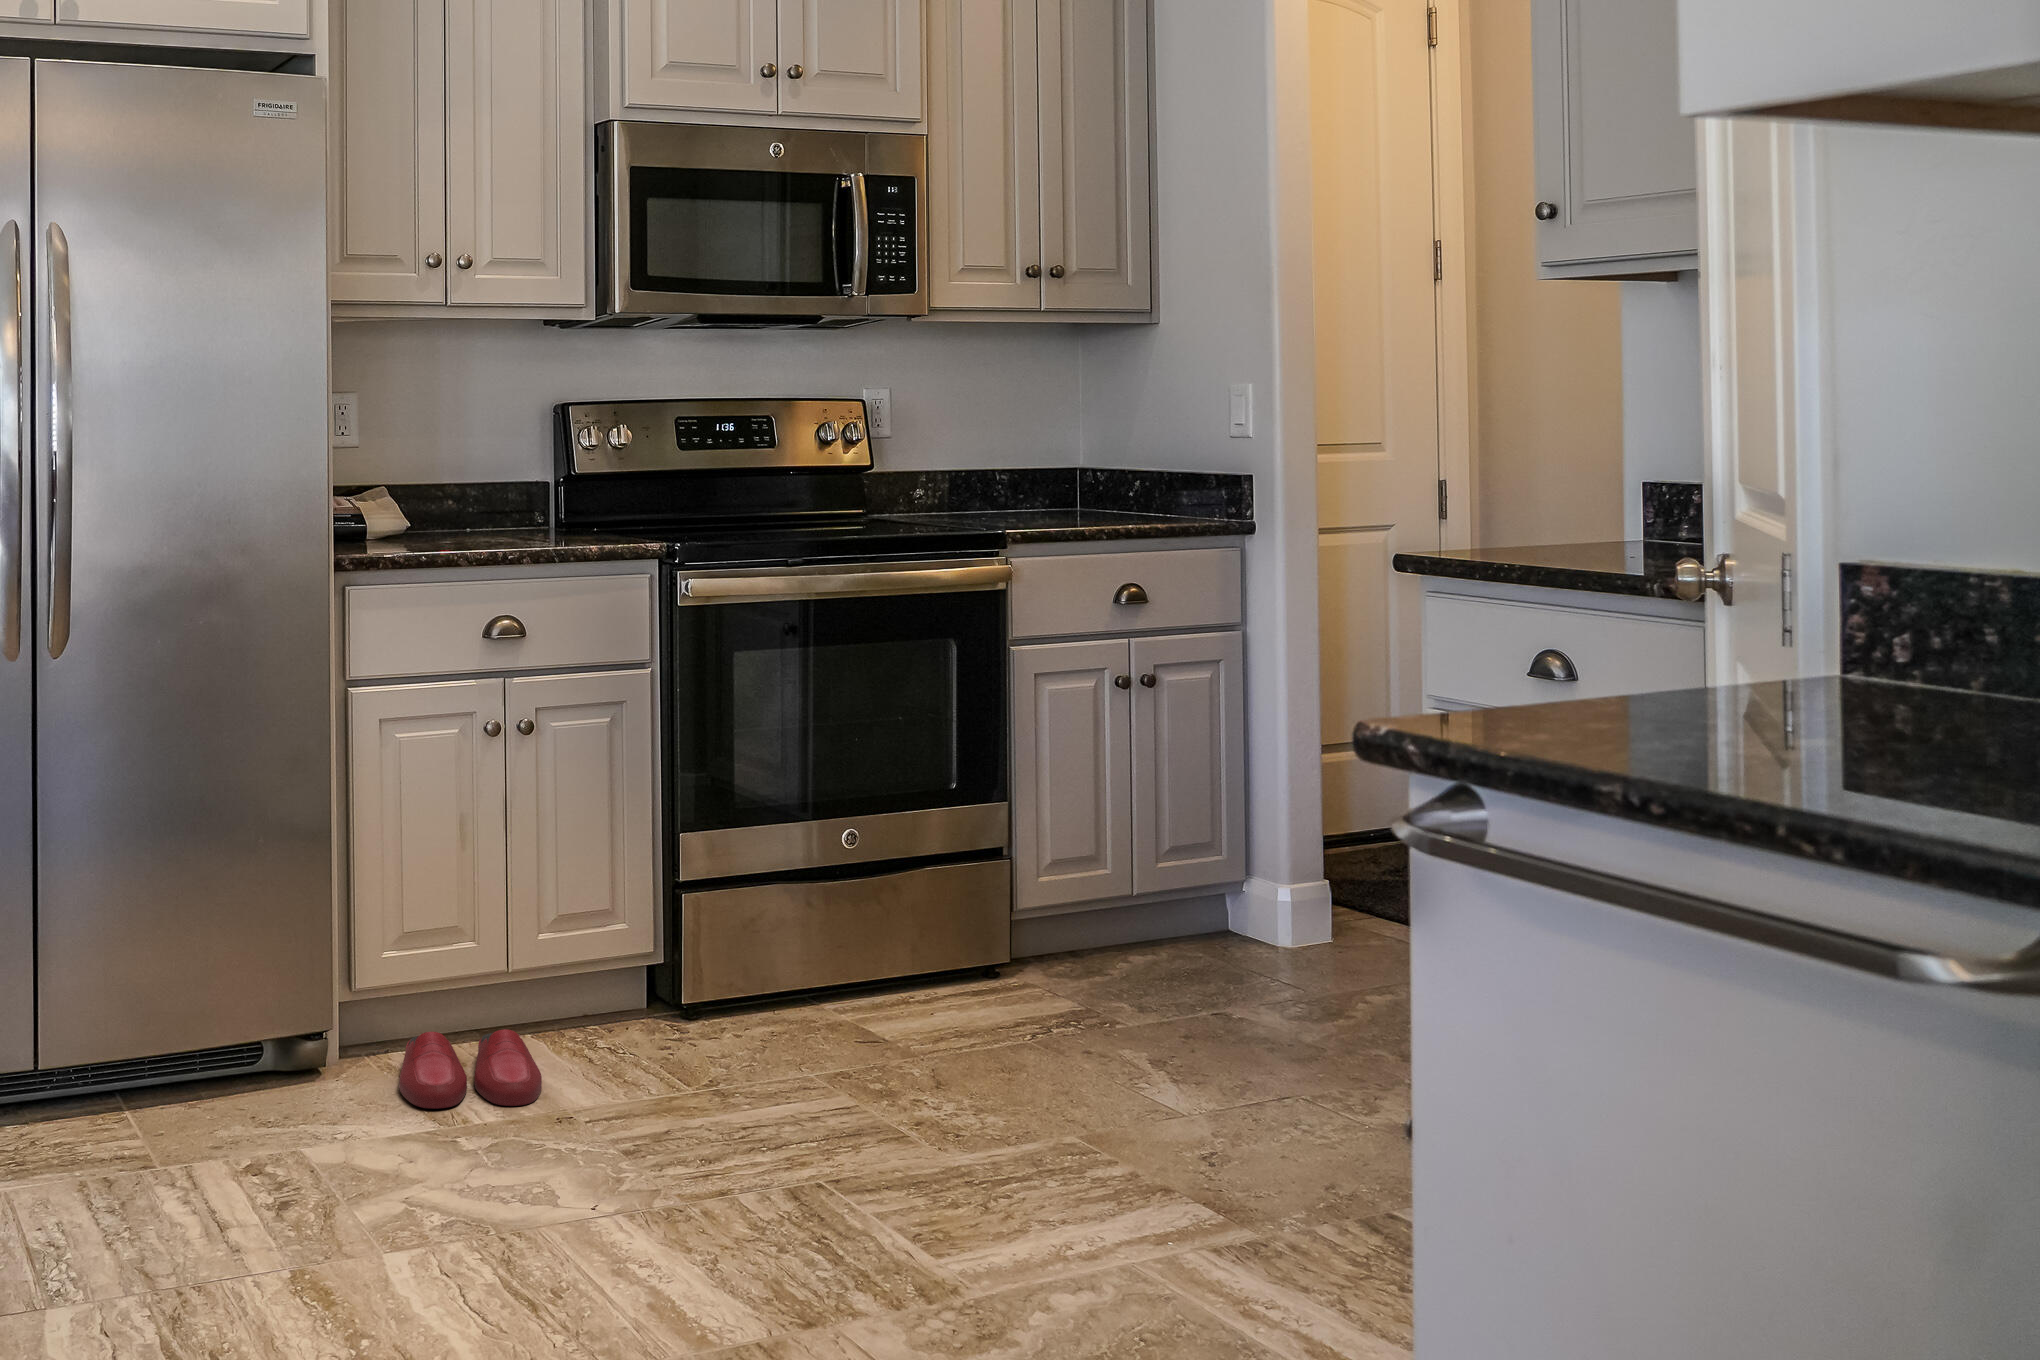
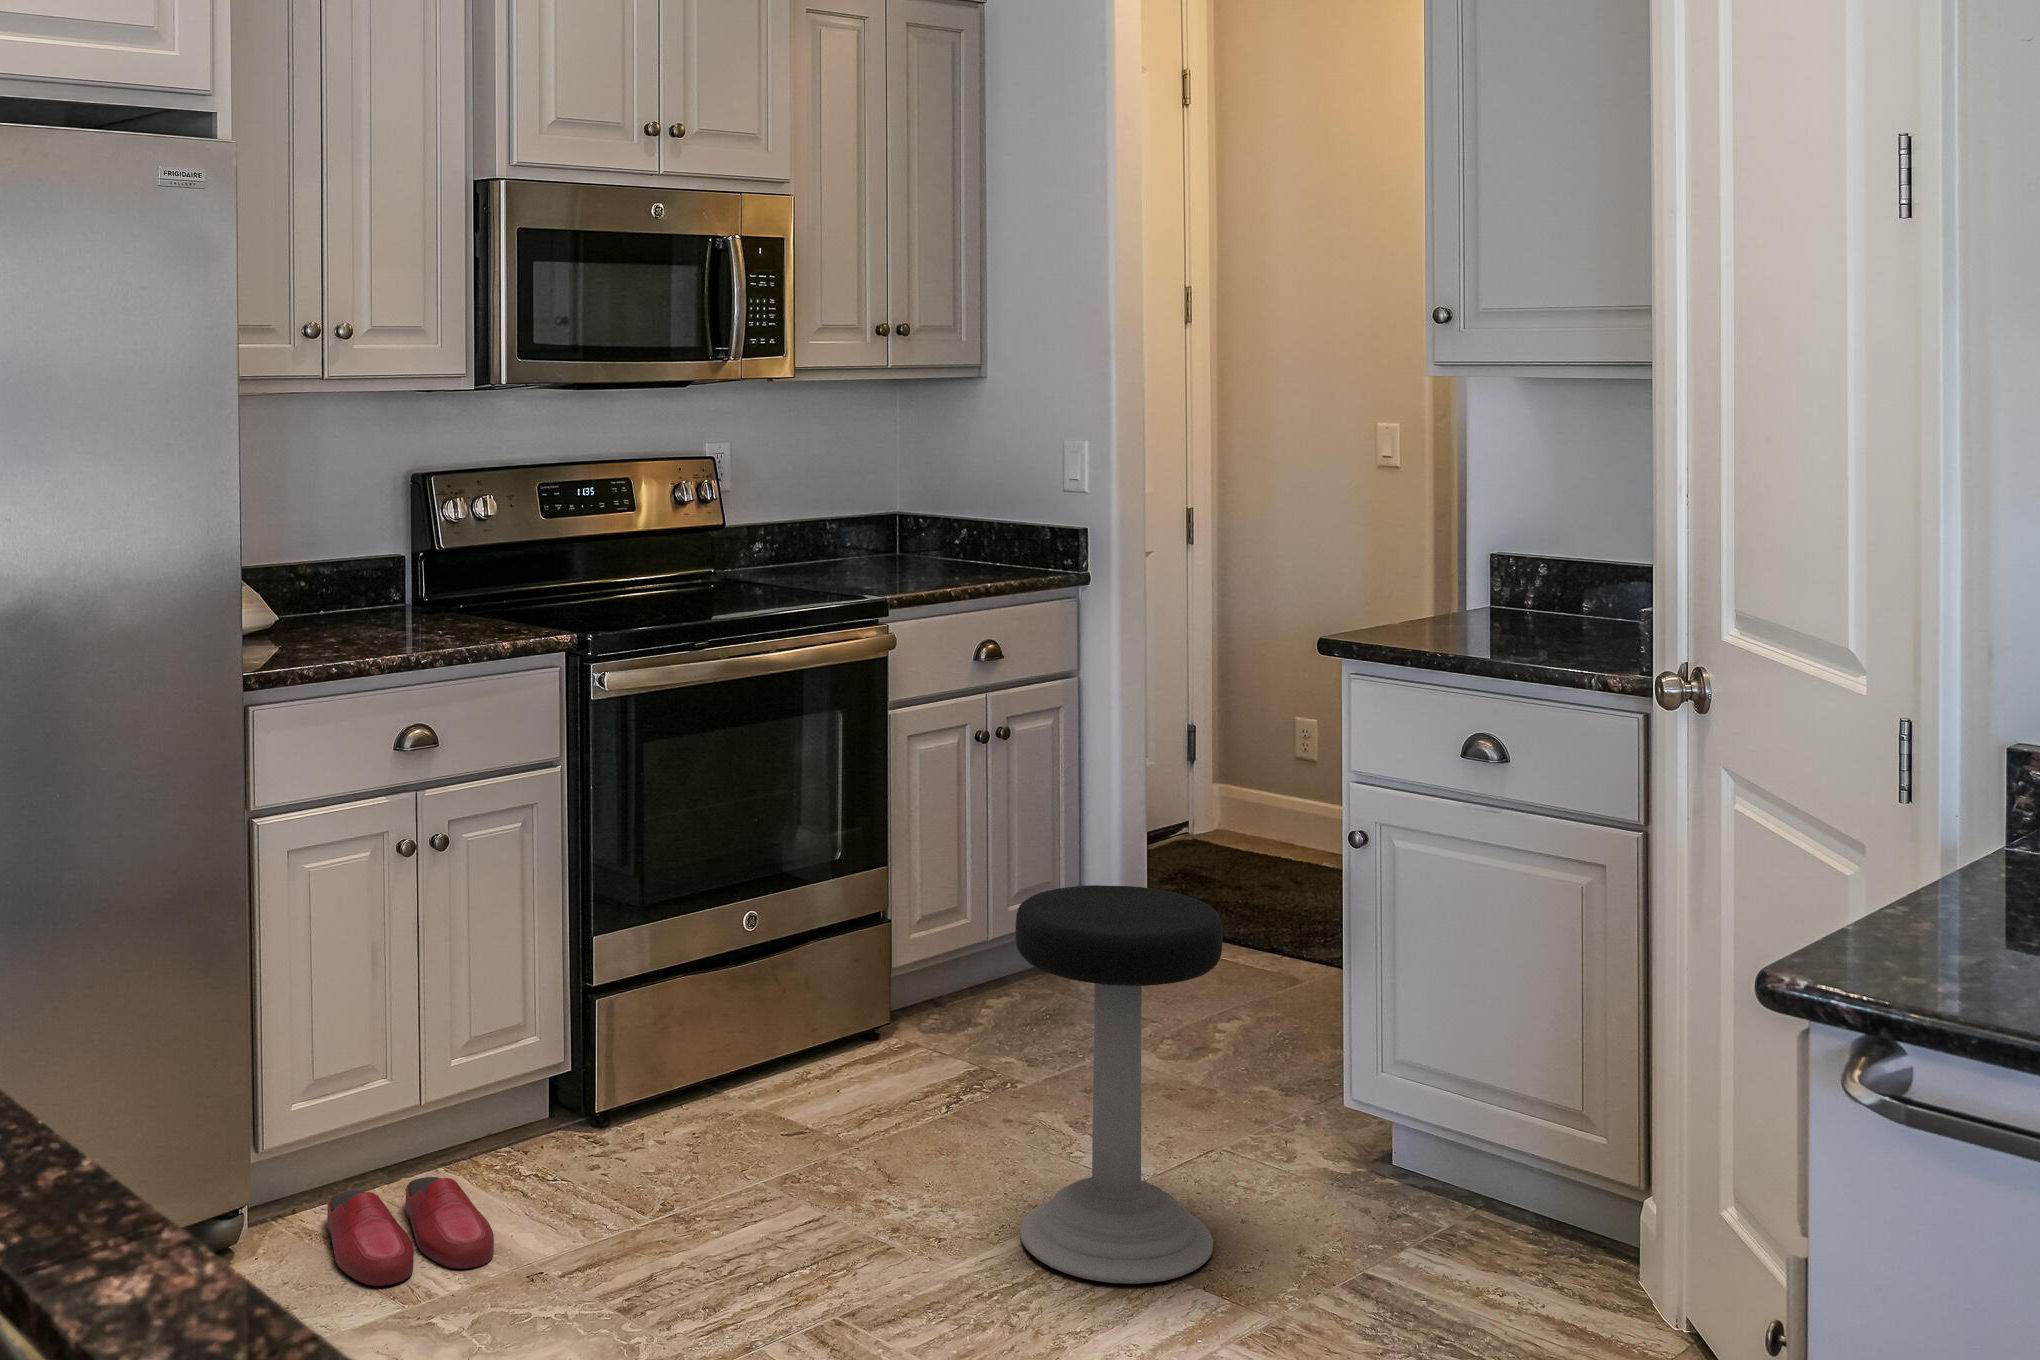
stool: none [1033,798,1251,1196] -> present [1016,885,1223,1284]

